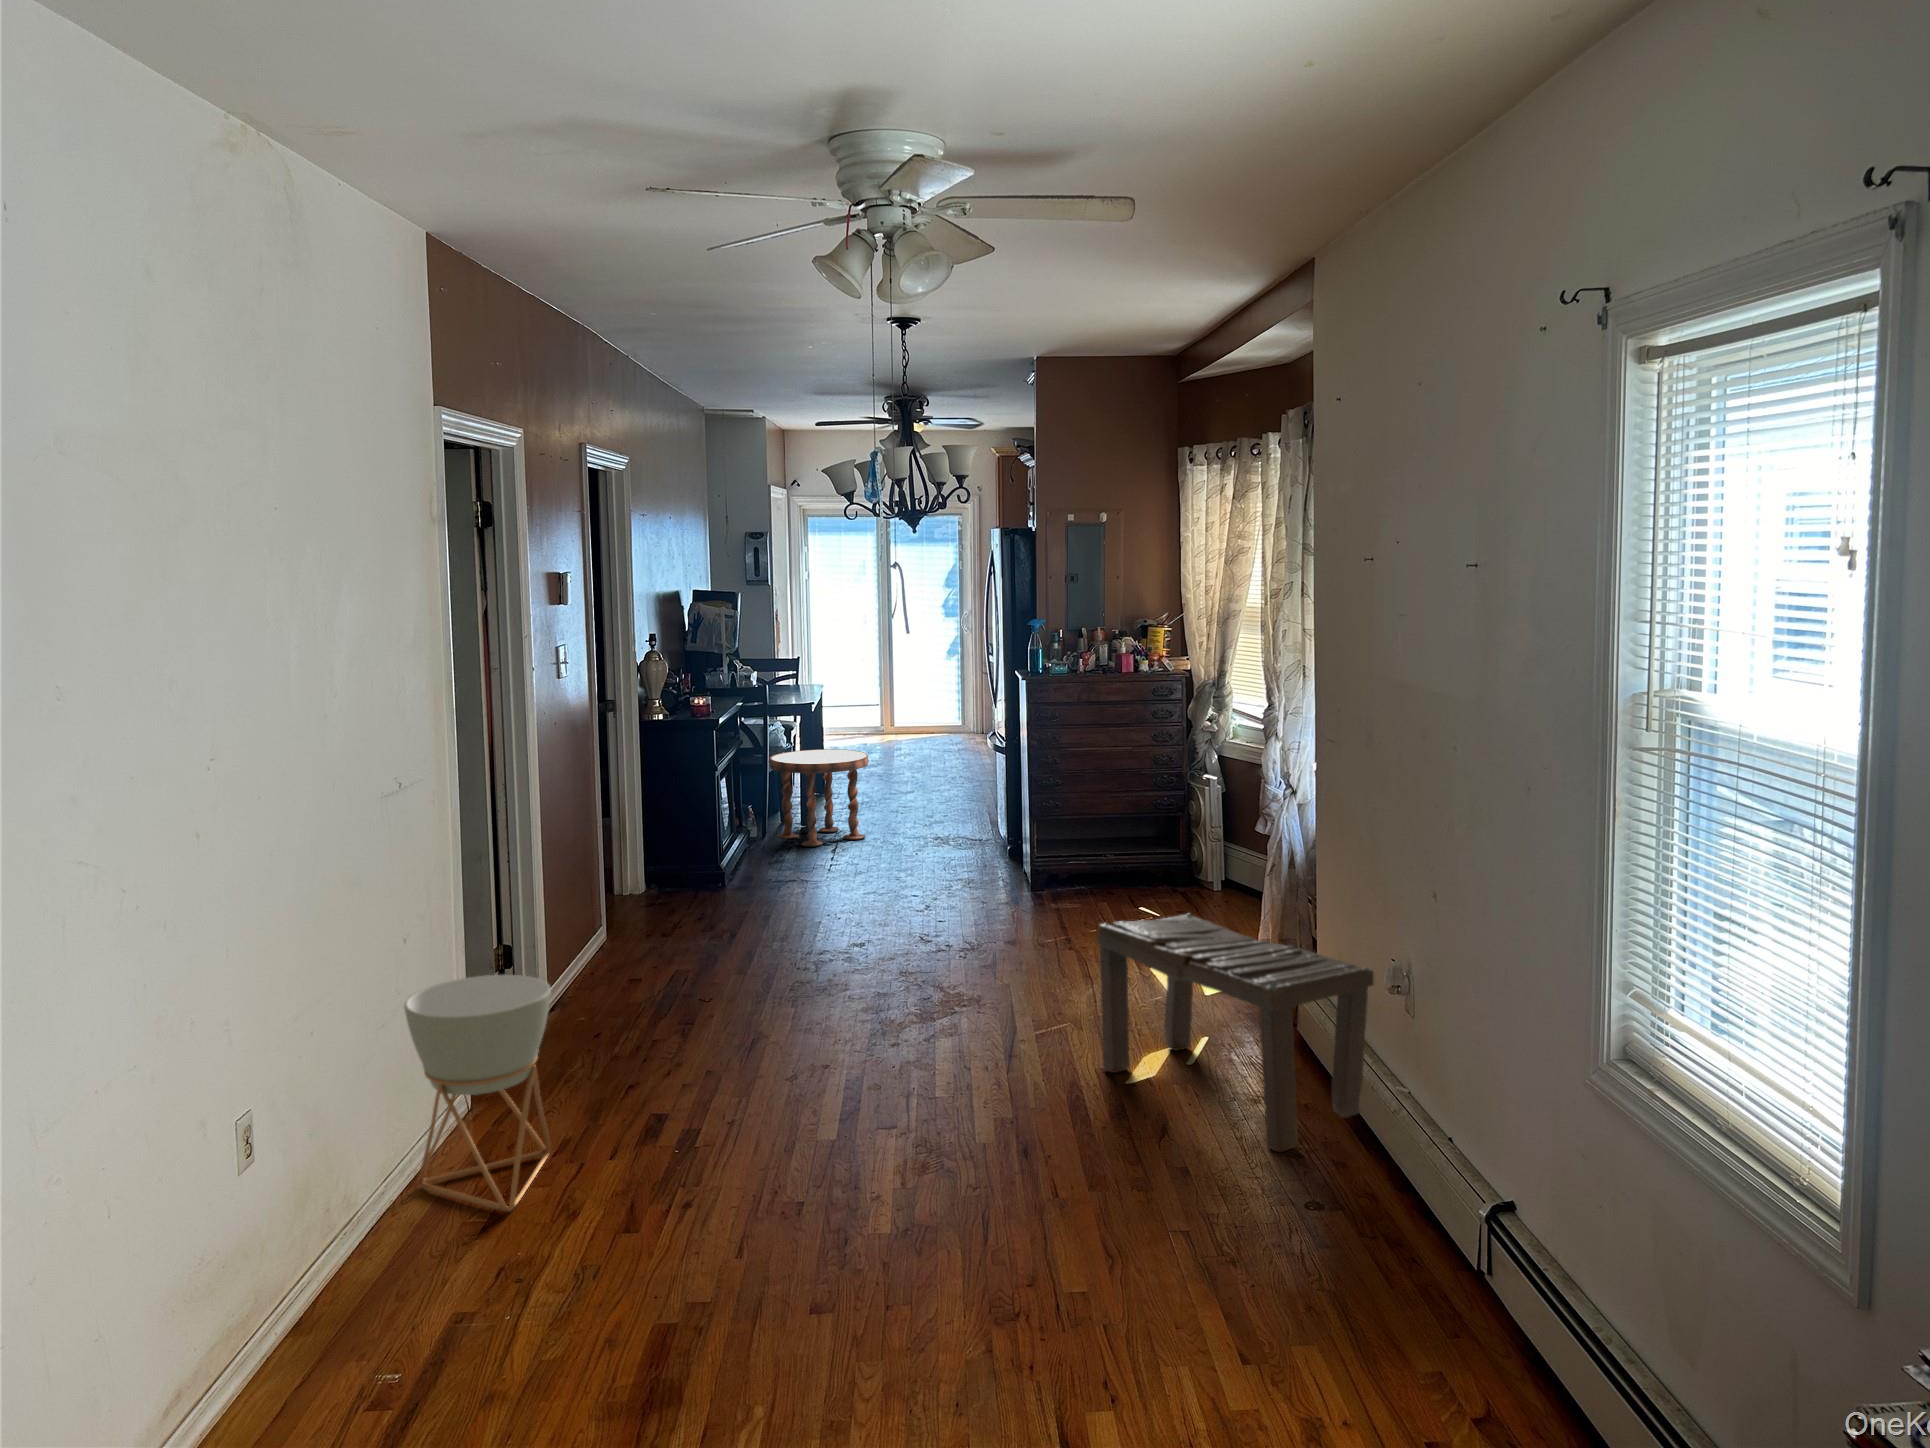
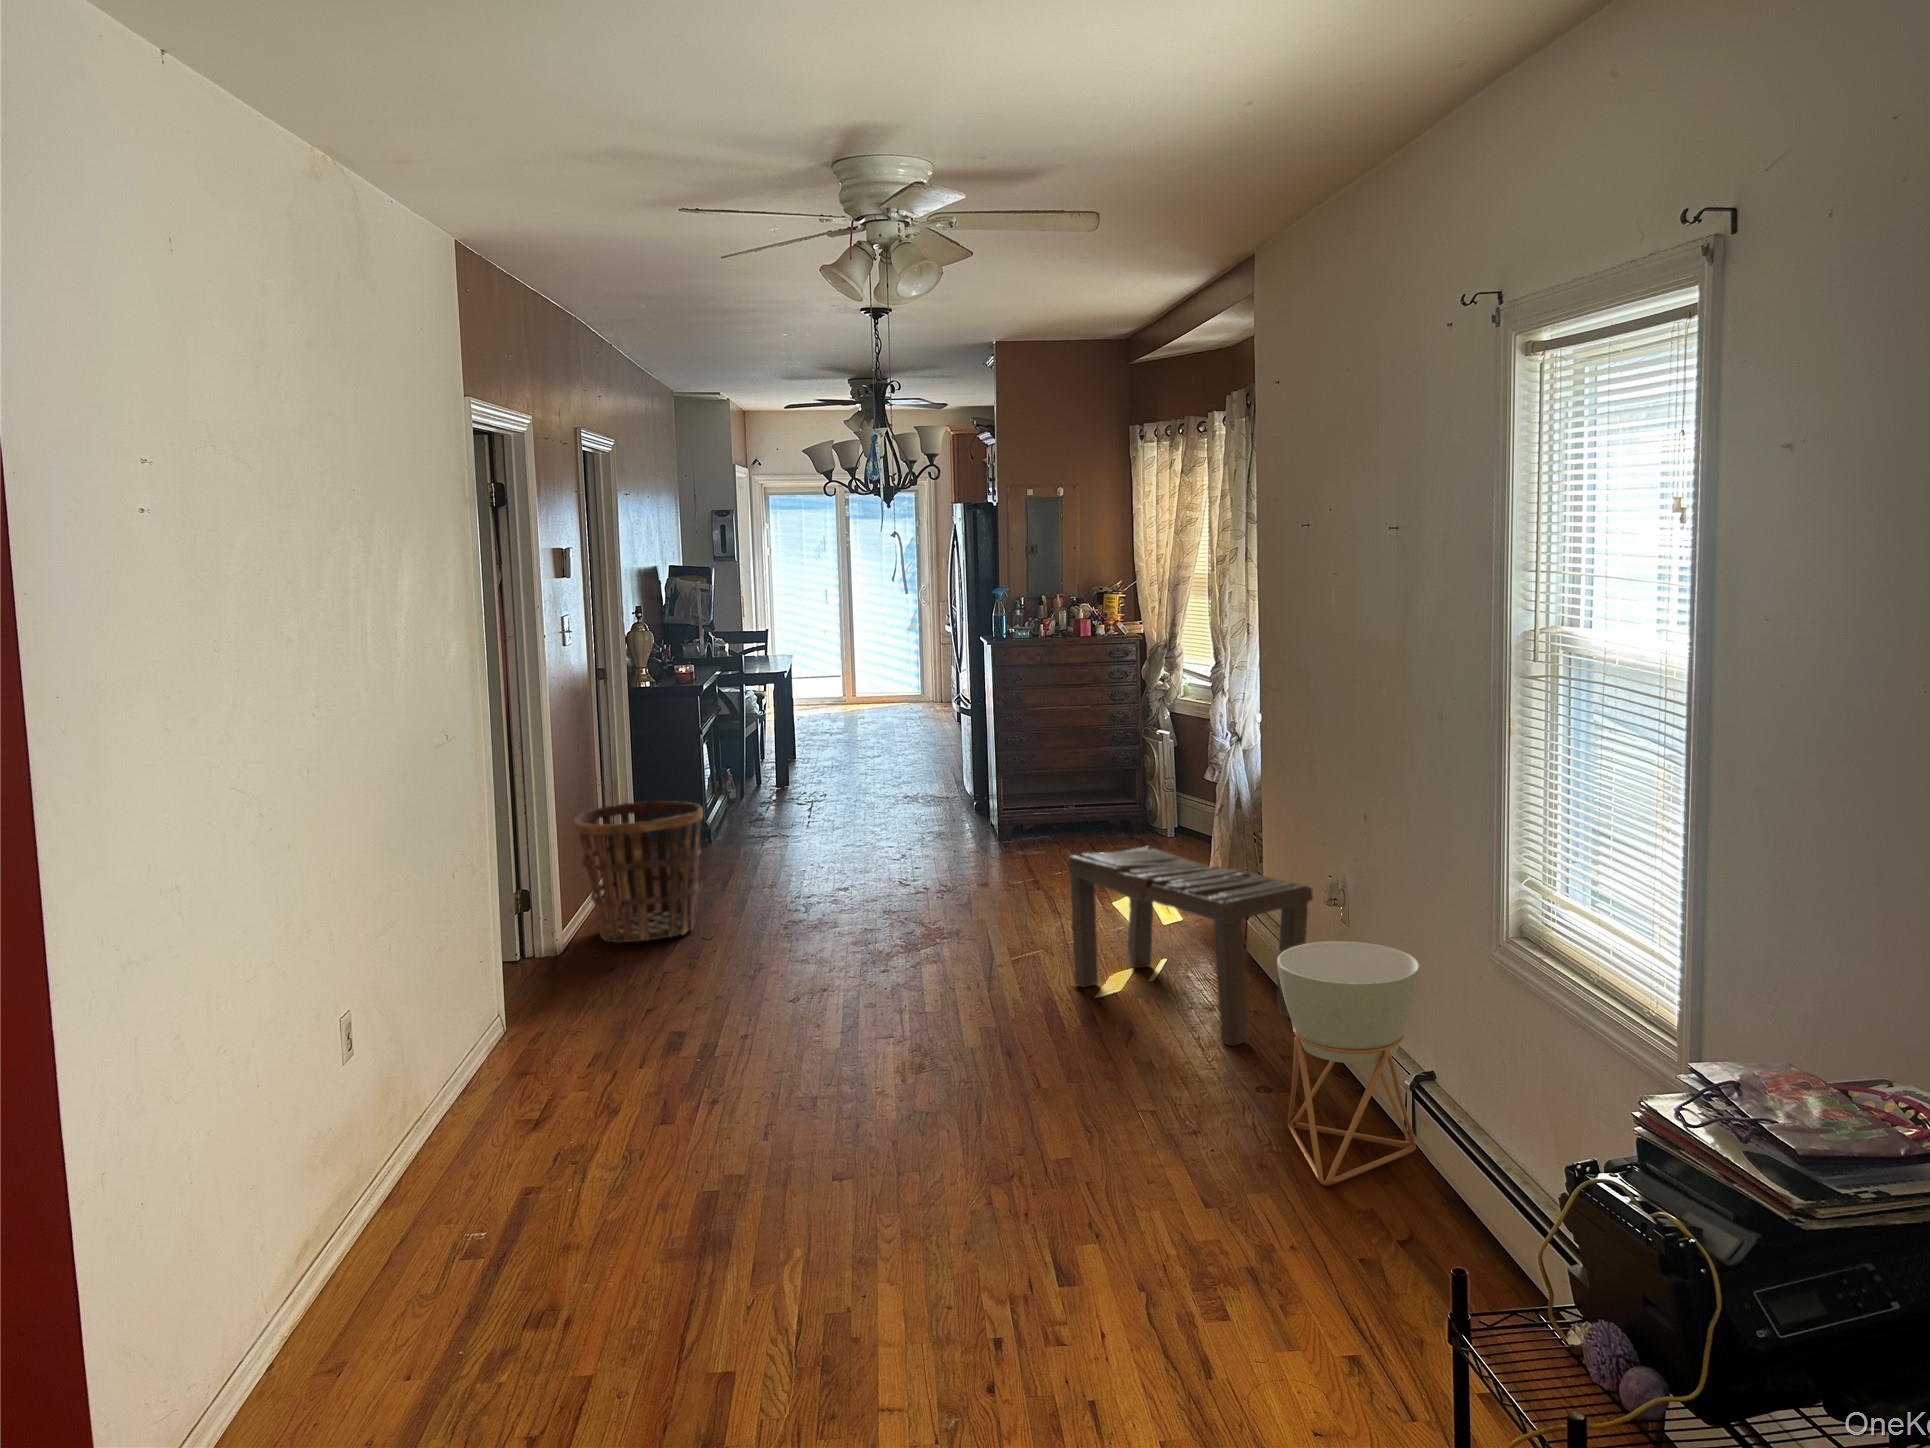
side table: present [770,749,868,847] -> none [749,714,842,805]
basket: none [562,848,702,1004] -> present [574,801,703,942]
planter: present [404,975,551,1212] -> present [1277,941,1420,1186]

